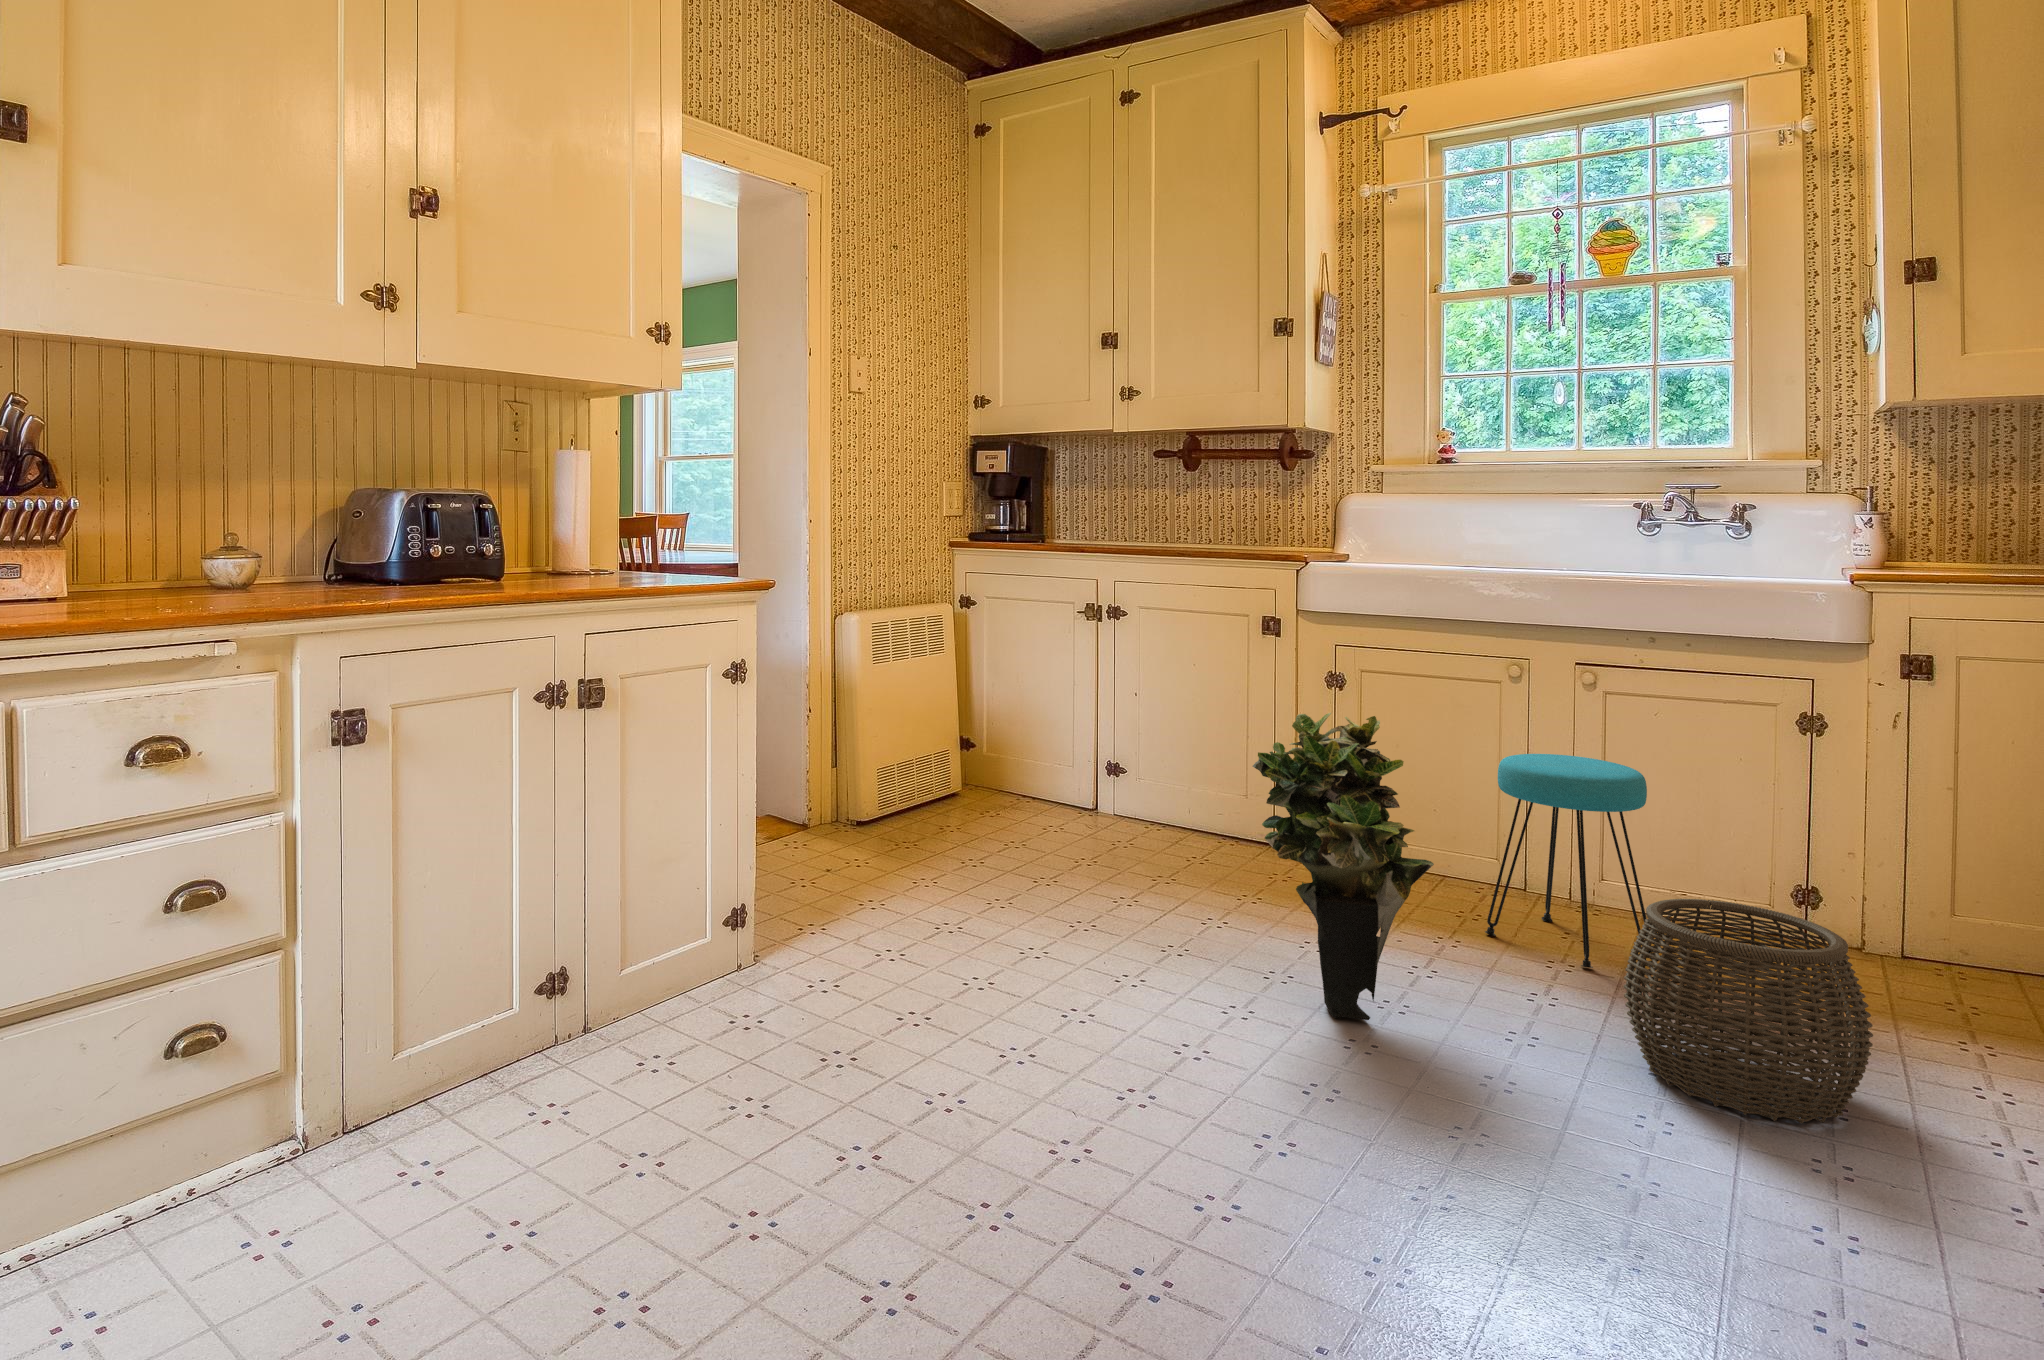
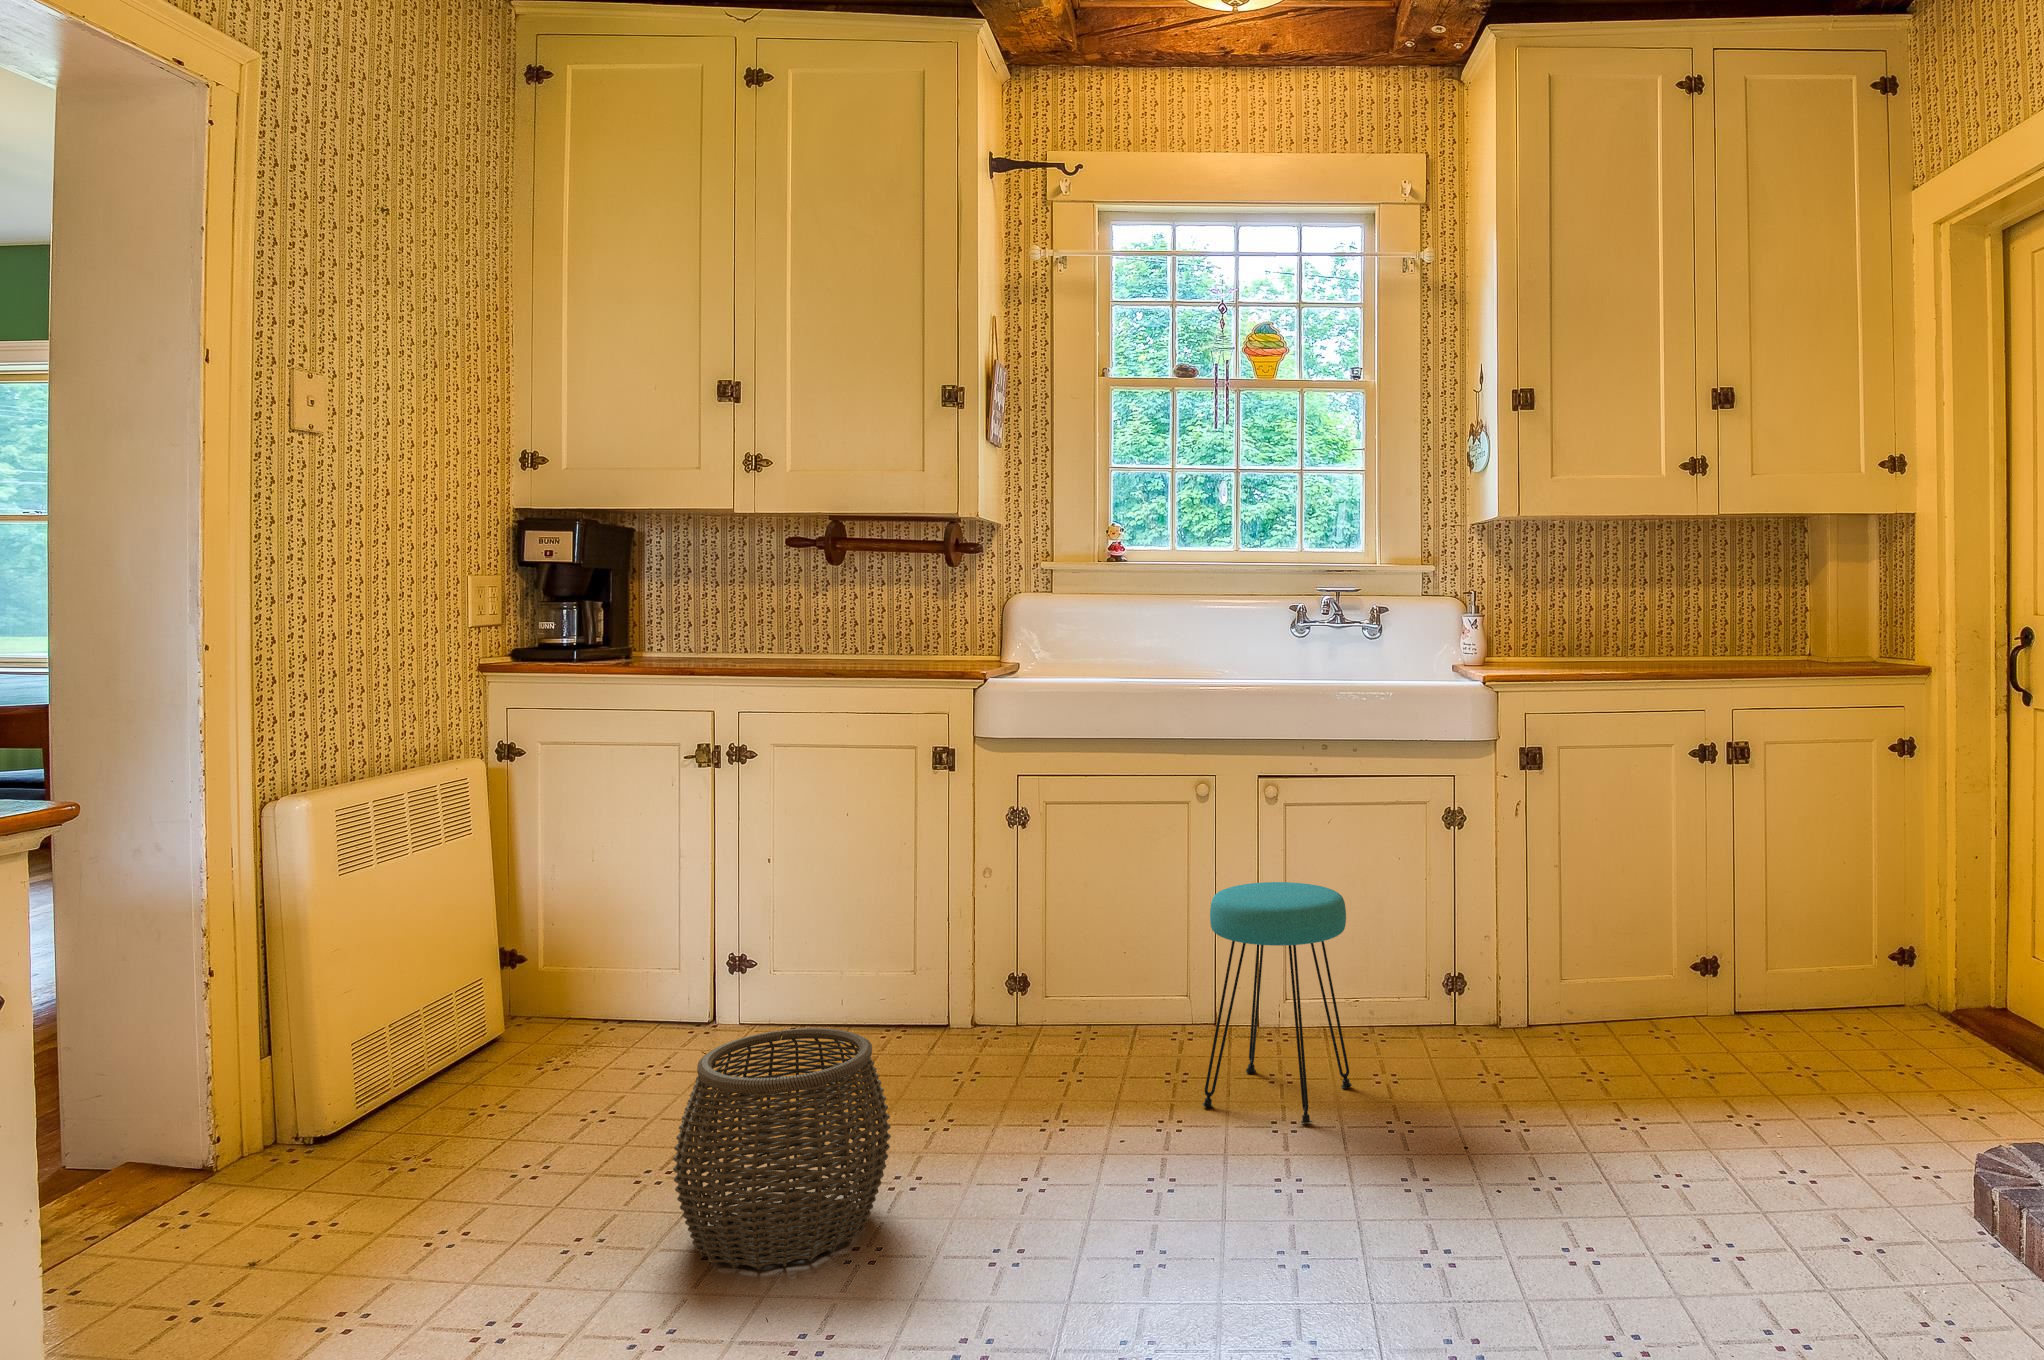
potted plant: present [1253,713,1434,1020] -> none [976,871,1192,1287]
woven basket: present [1623,899,1873,1123] -> present [673,1028,891,1269]

